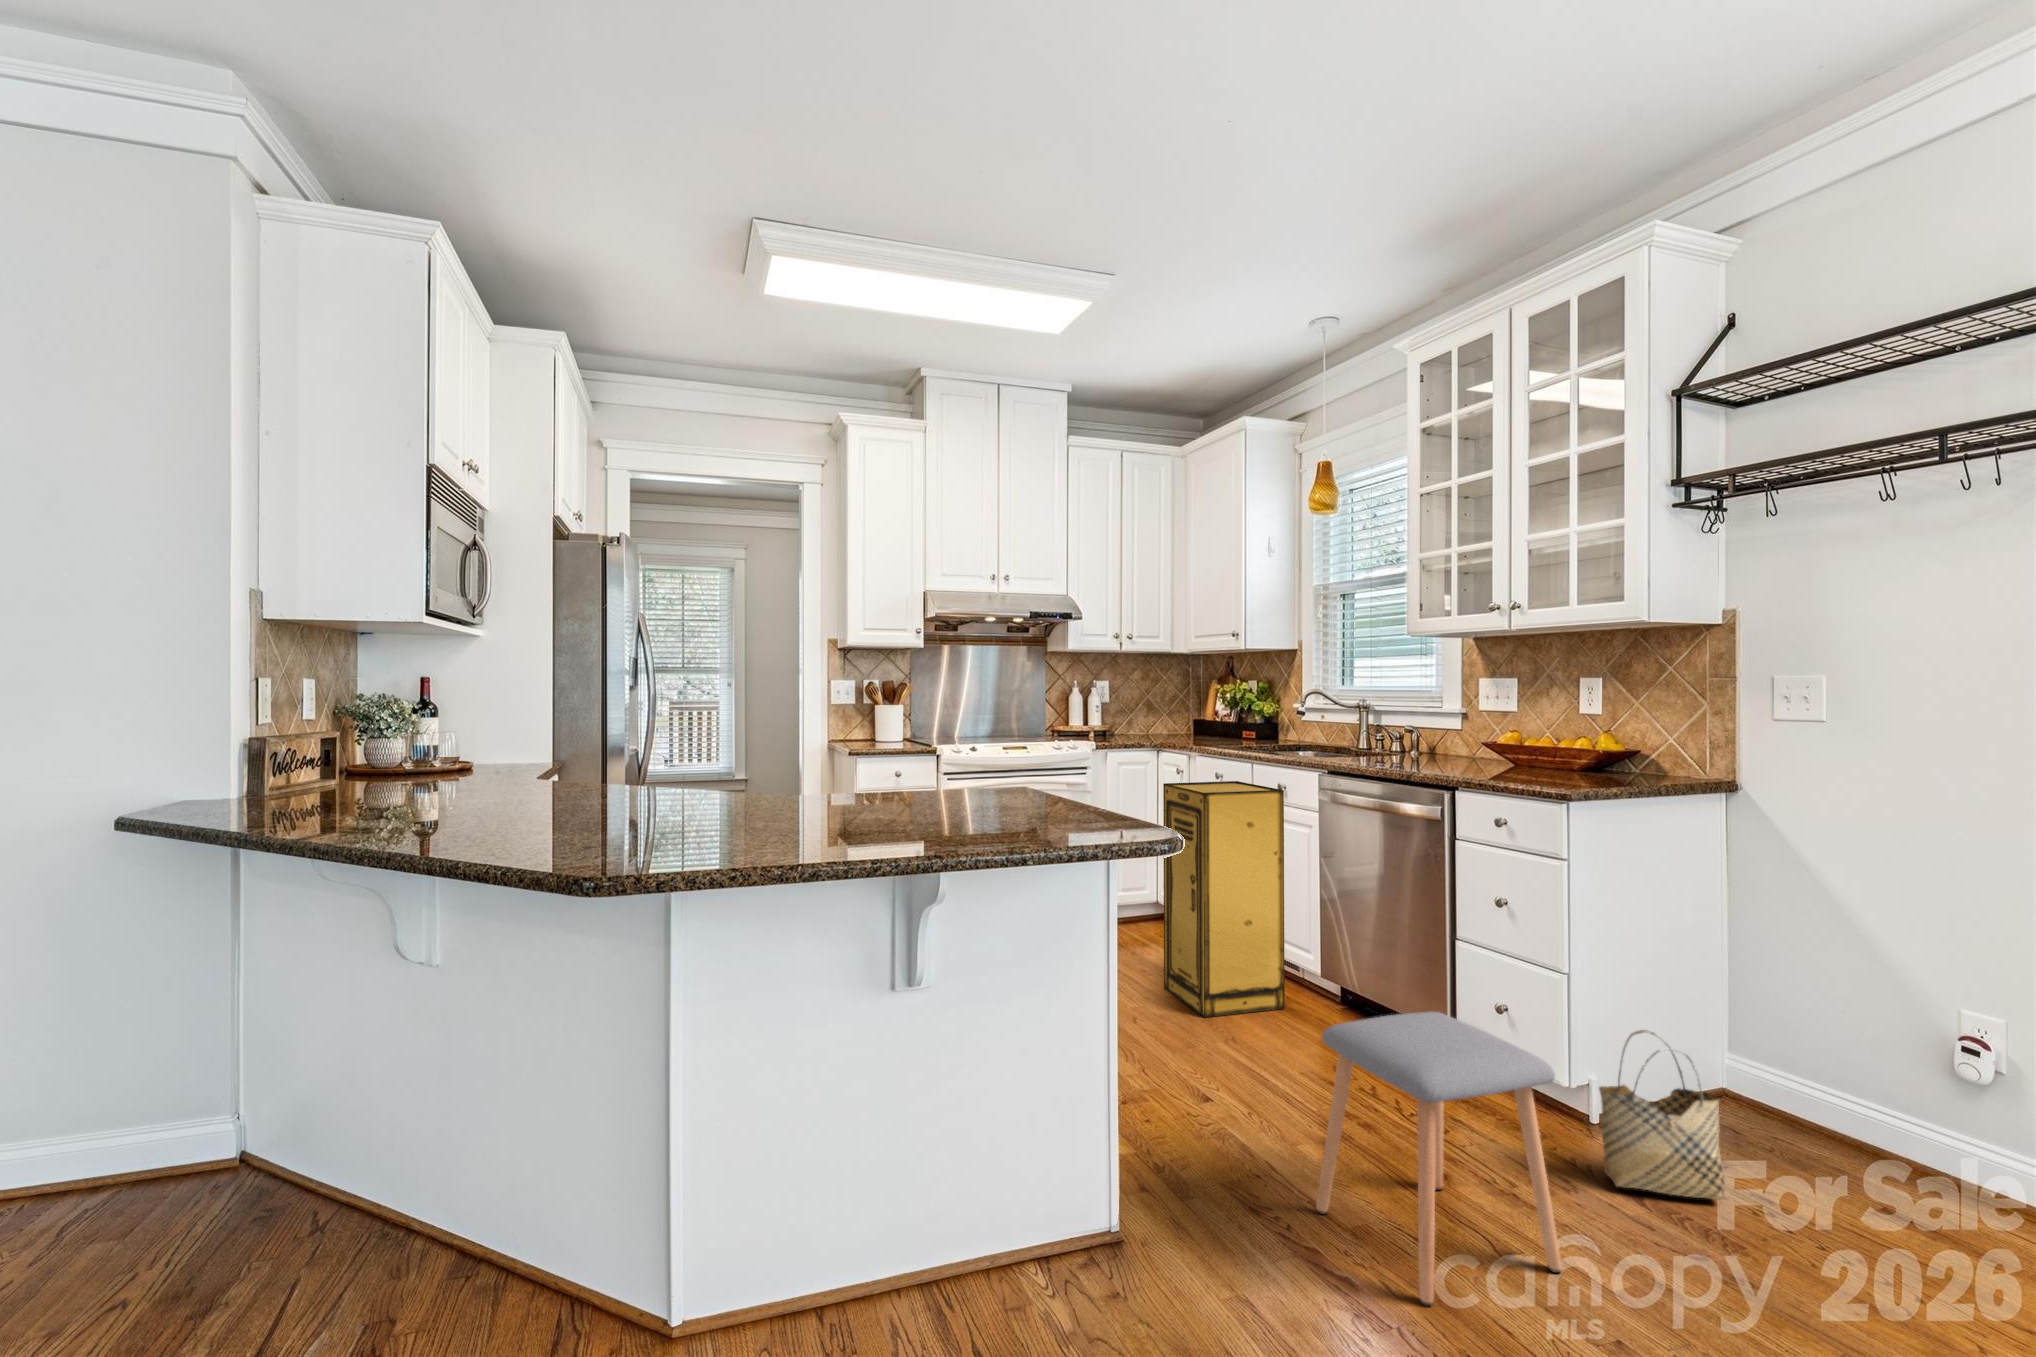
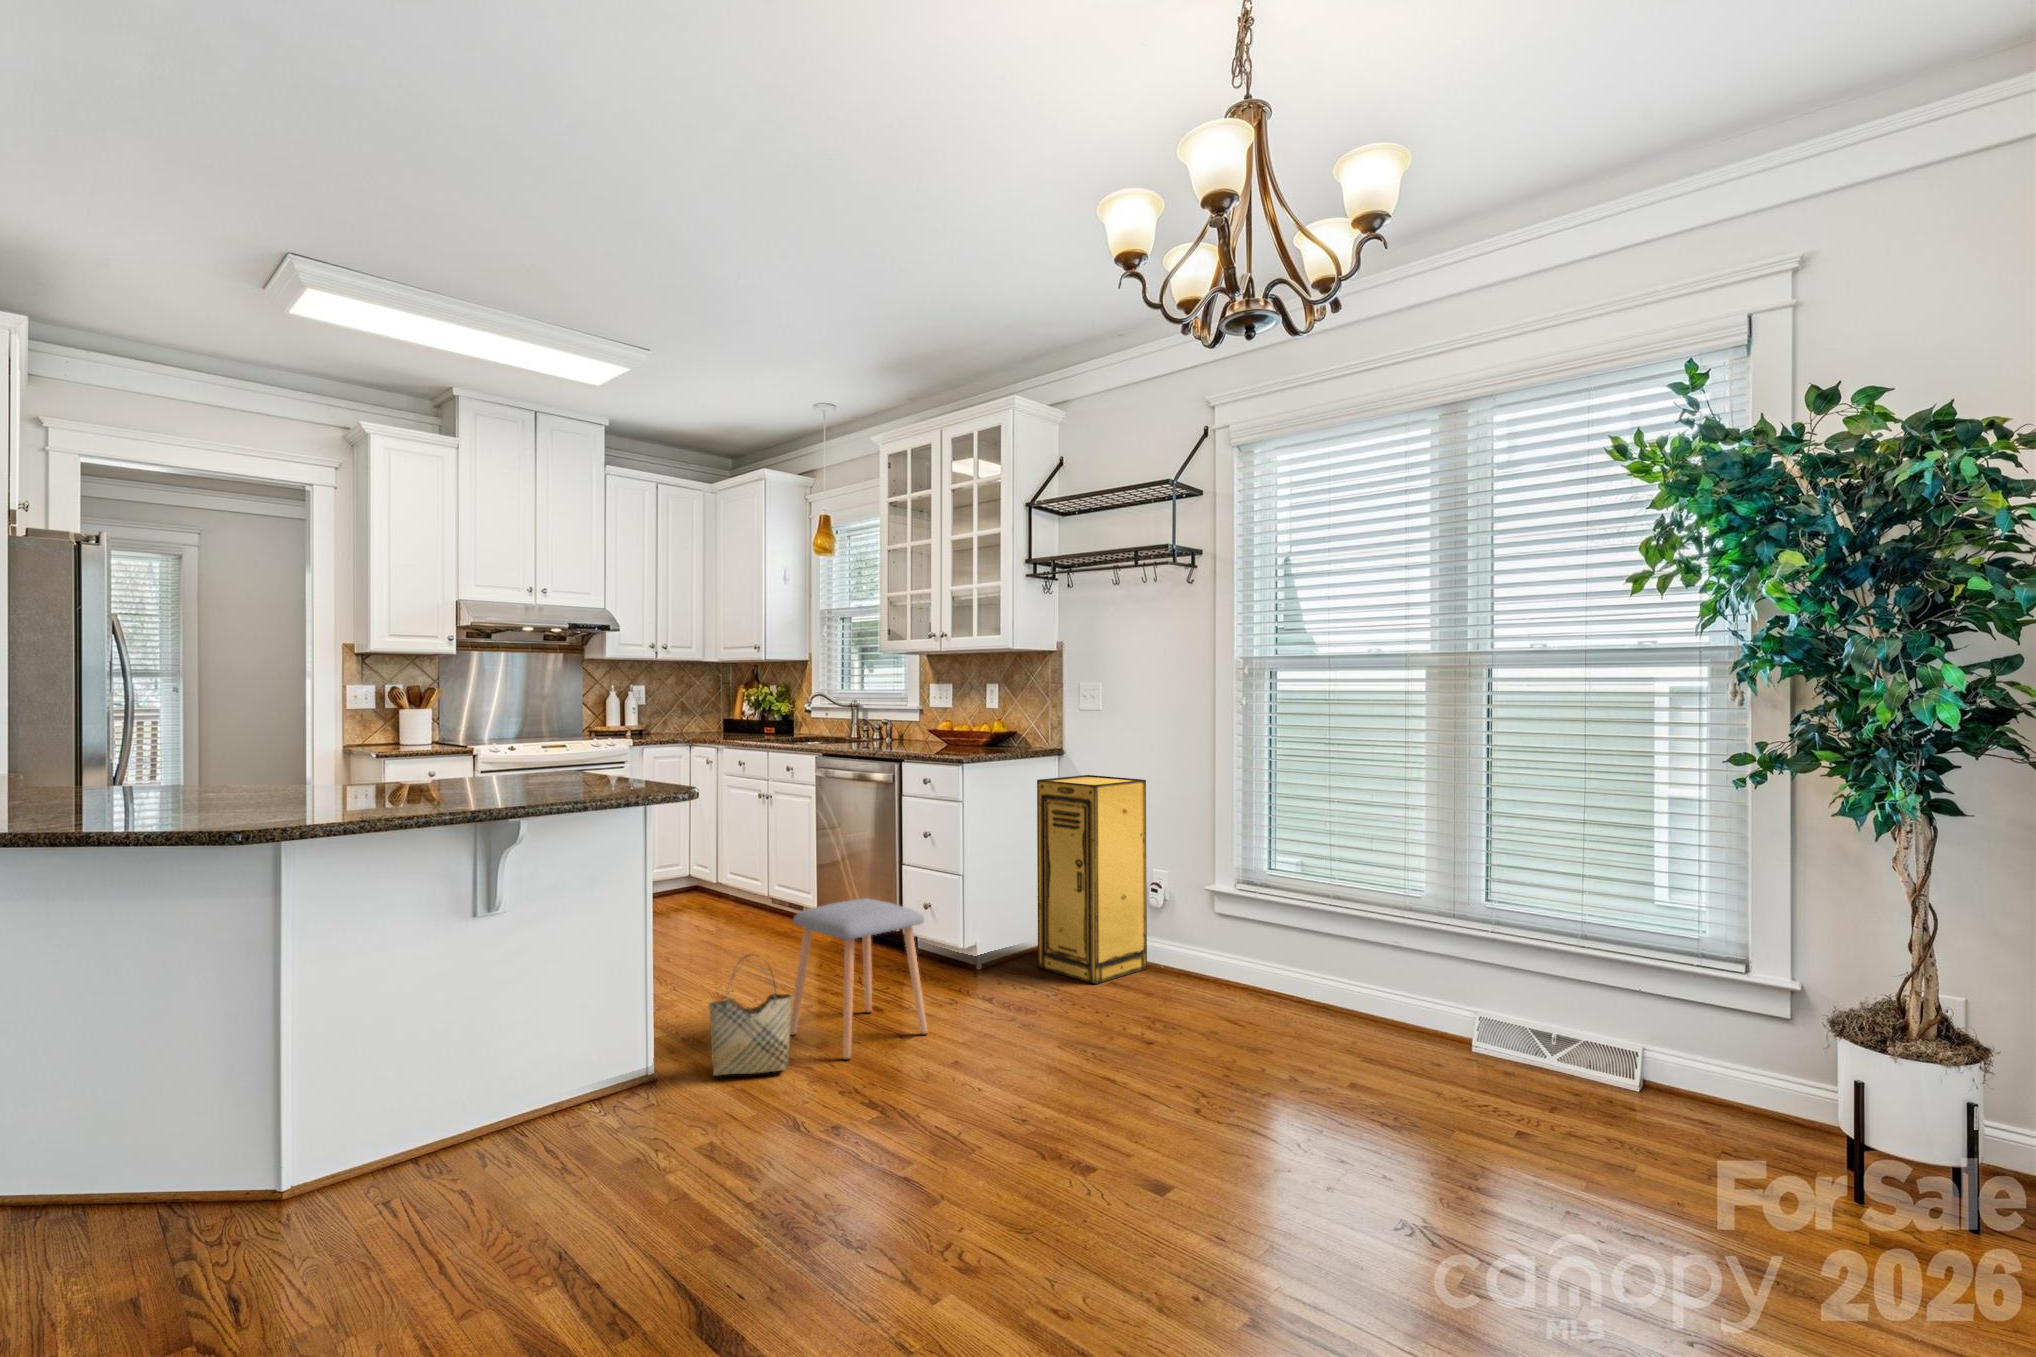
storage cabinet: present [1163,781,1285,1017] -> present [1037,775,1147,984]
woven basket: present [1599,1030,1725,1200] -> present [709,954,793,1076]

